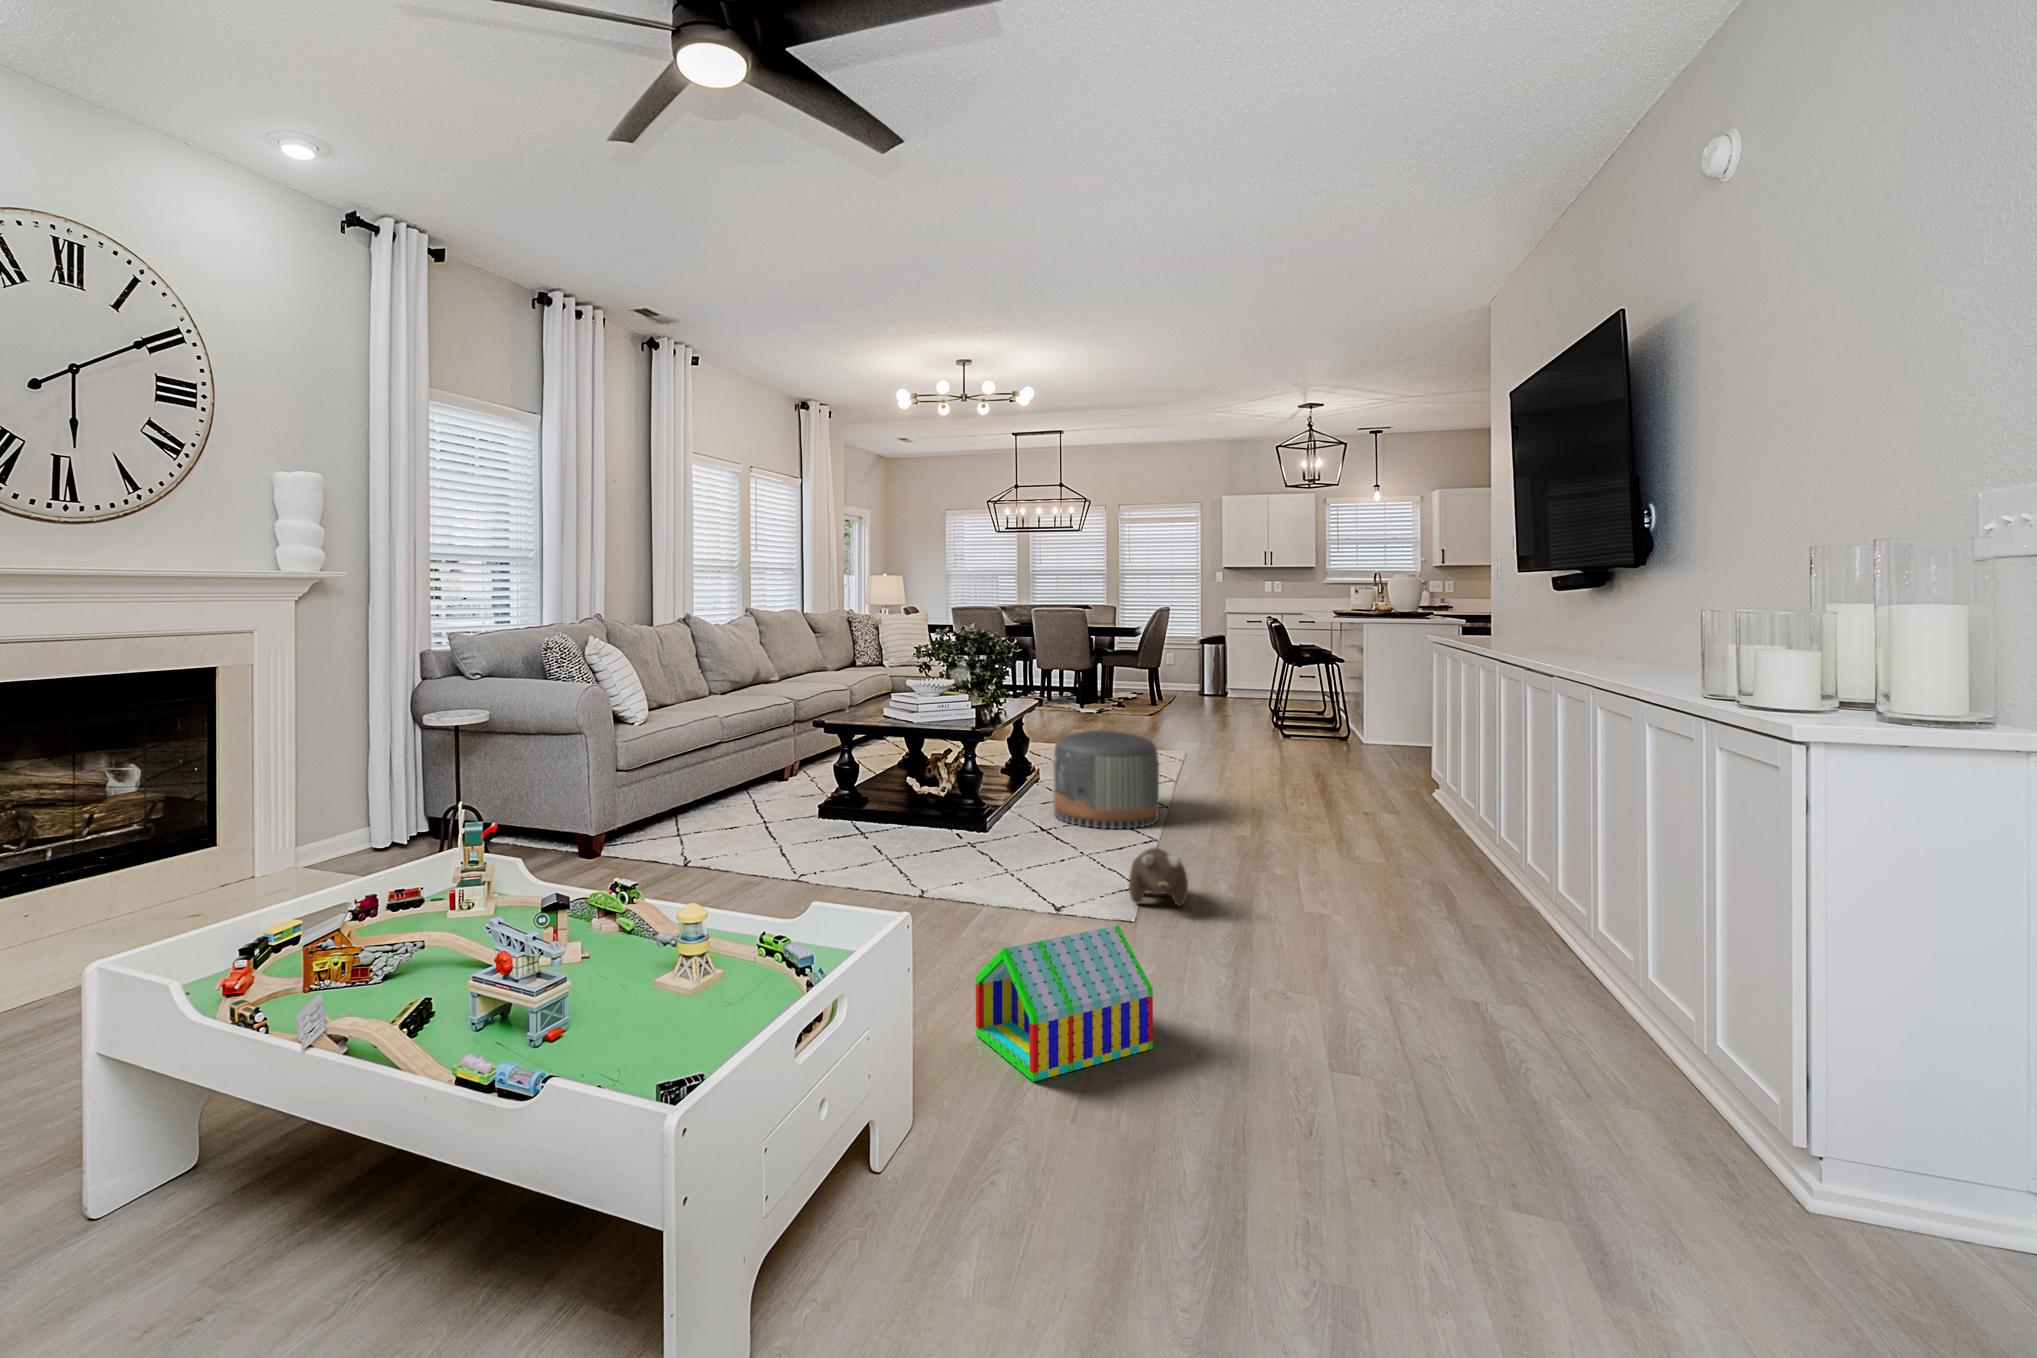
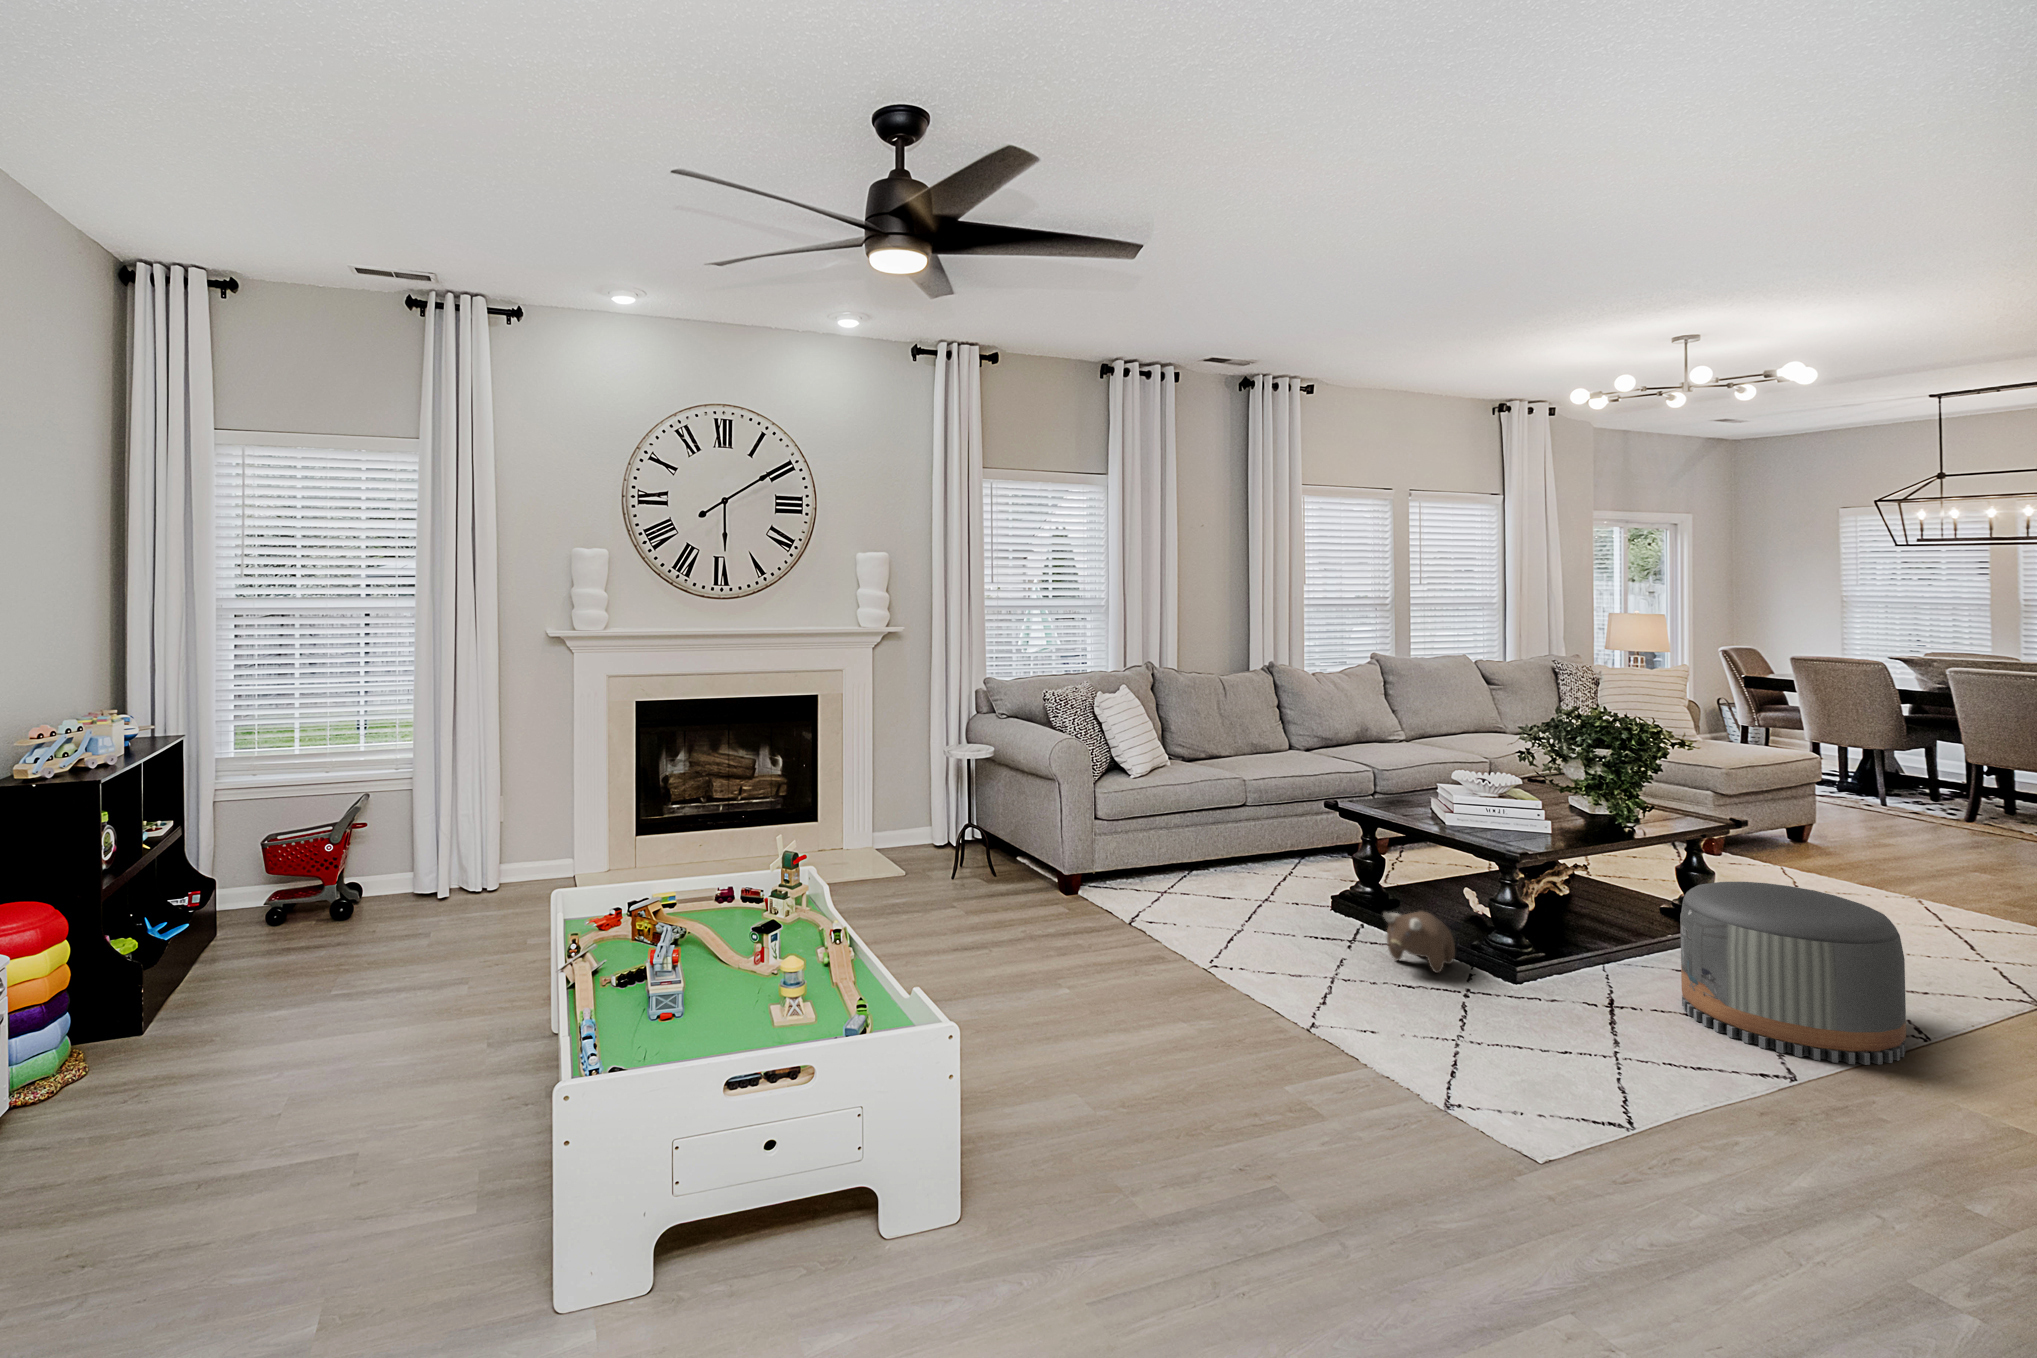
plush toy: present [1129,848,1188,906] -> present [1383,912,1455,973]
toy house: present [976,926,1153,1082] -> none [1096,1108,1288,1318]

